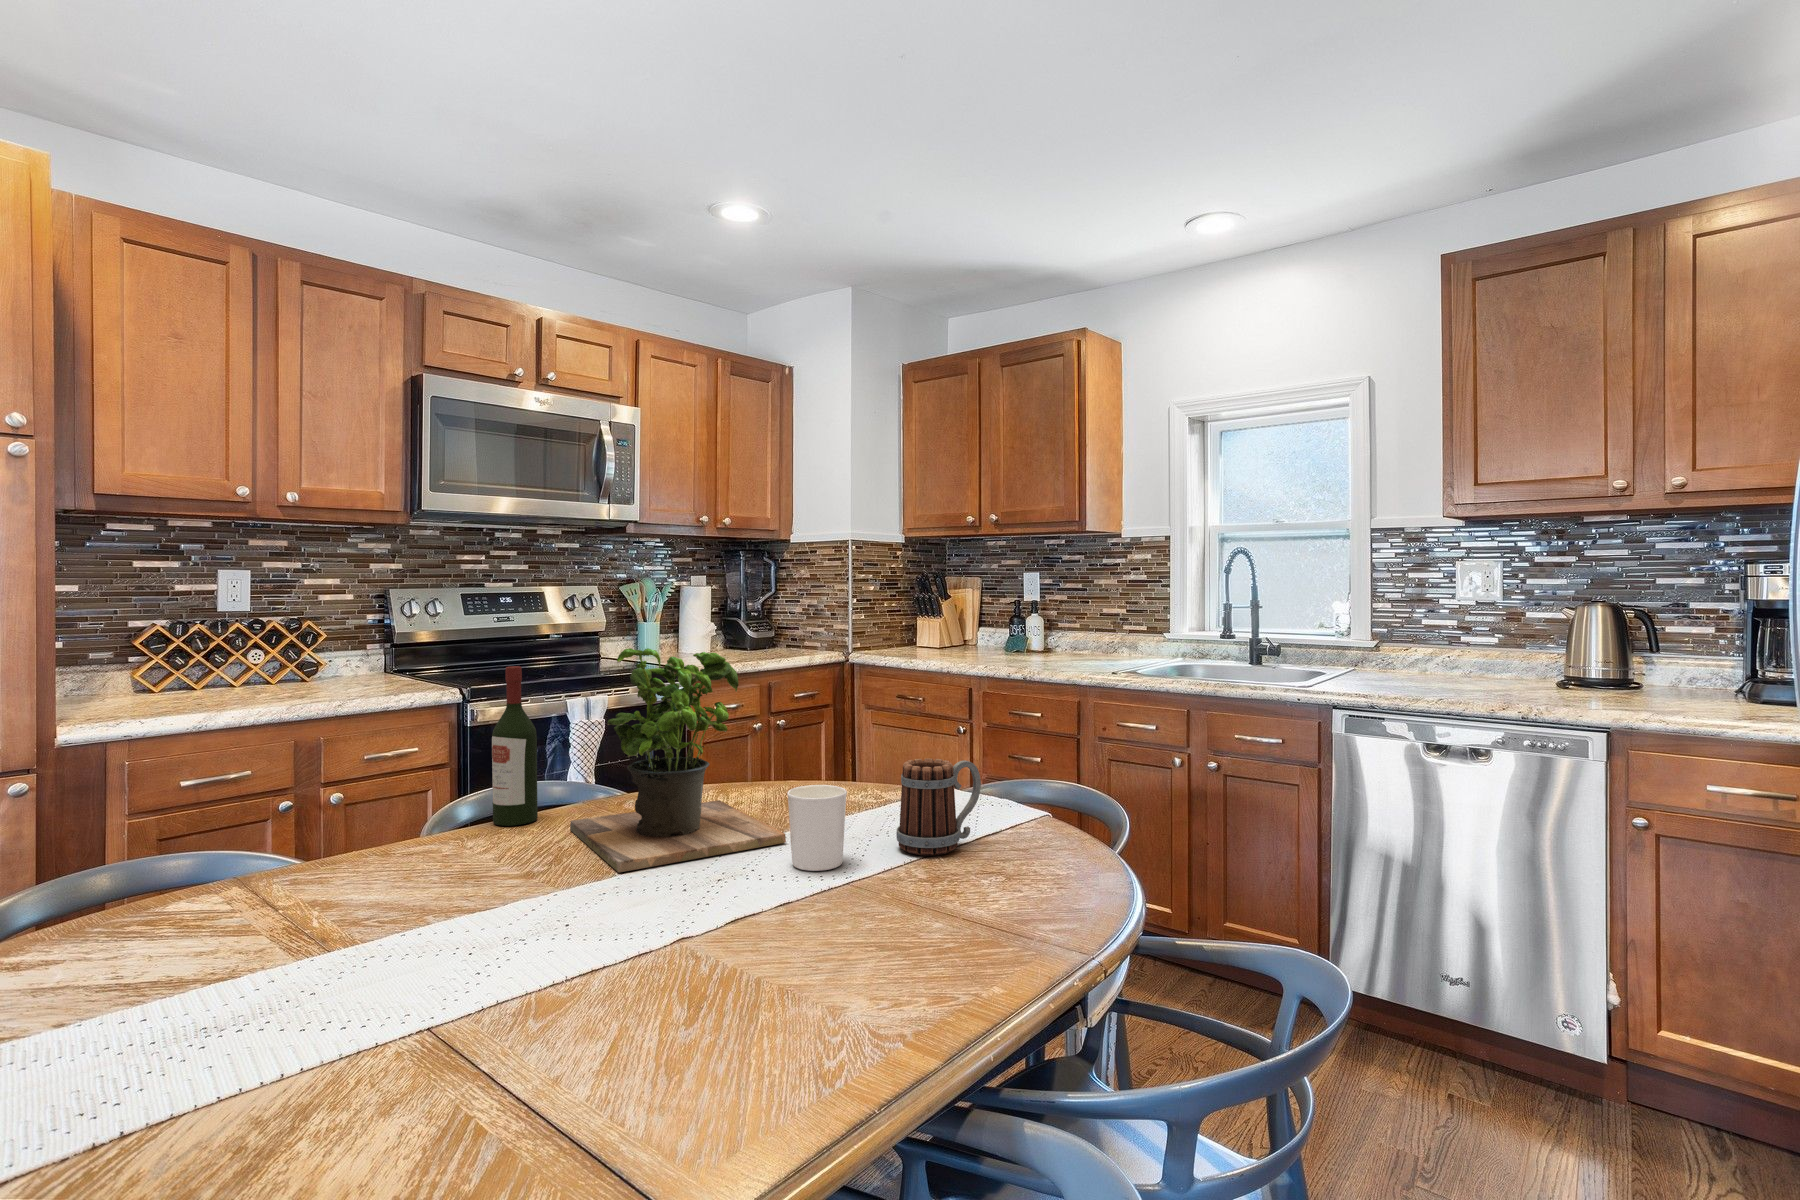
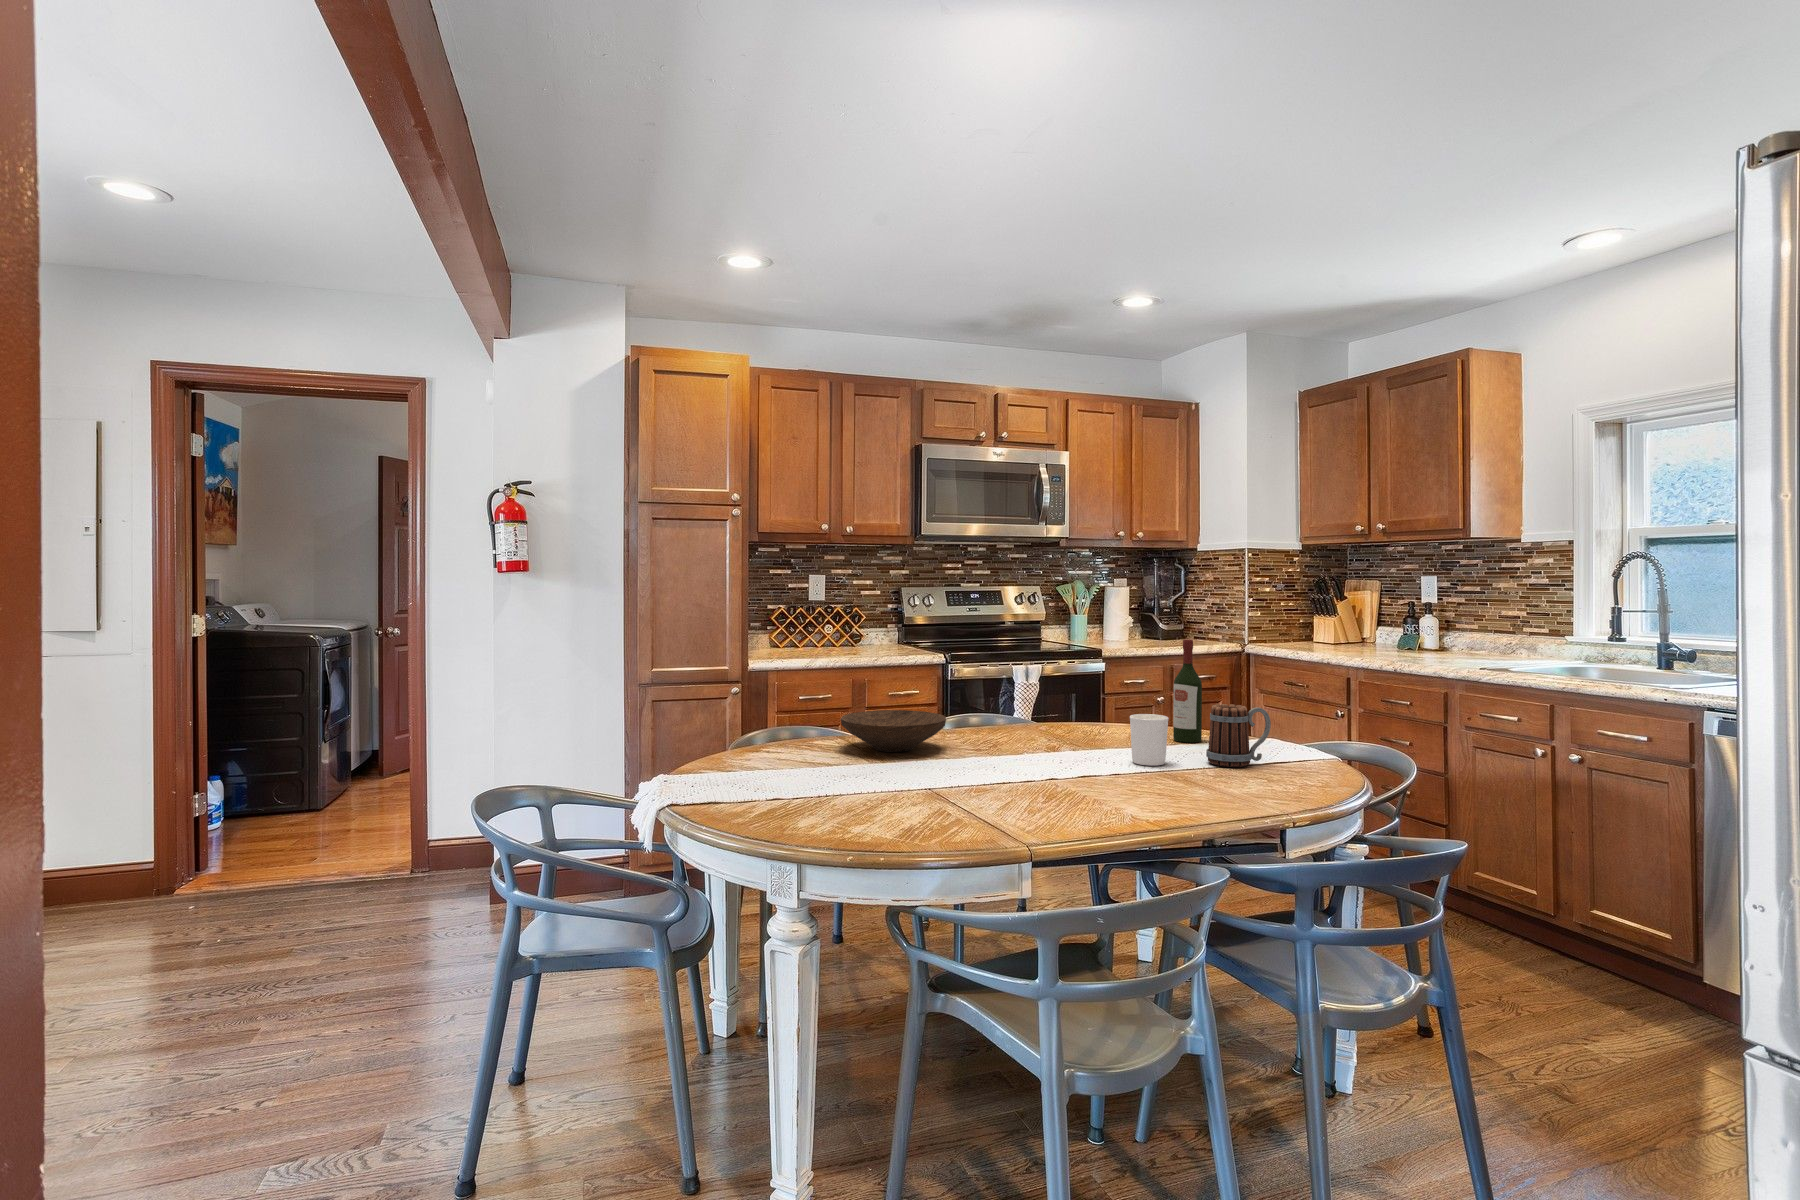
potted plant: present [570,648,786,872] -> none [1005,624,1134,754]
wine bottle: present [492,666,538,826] -> present [1173,639,1202,742]
wooden bowl: none [227,812,462,908] -> present [841,710,946,752]

